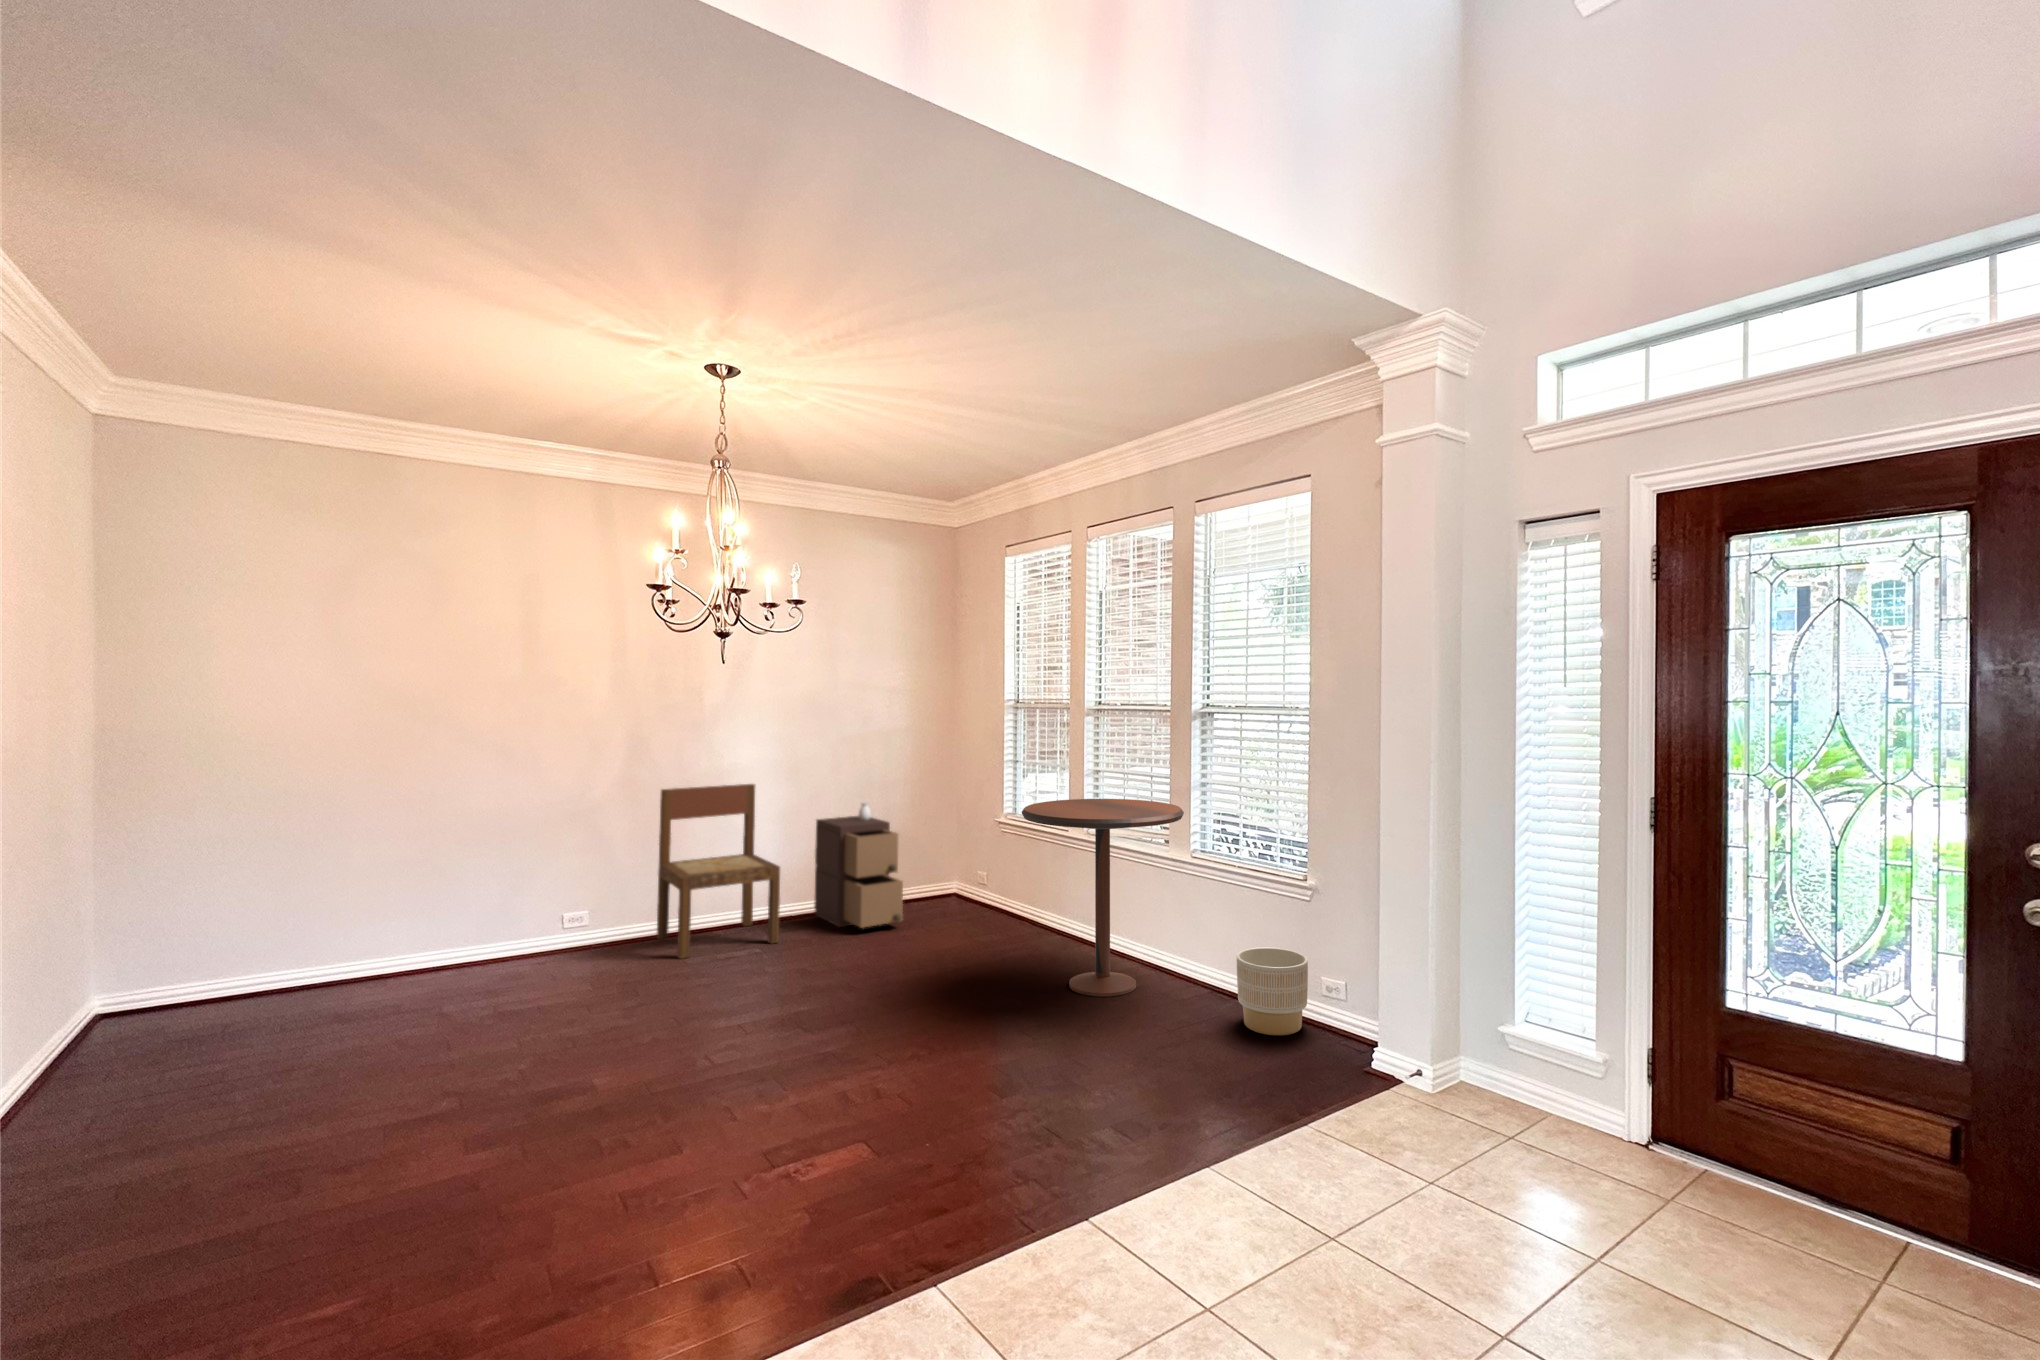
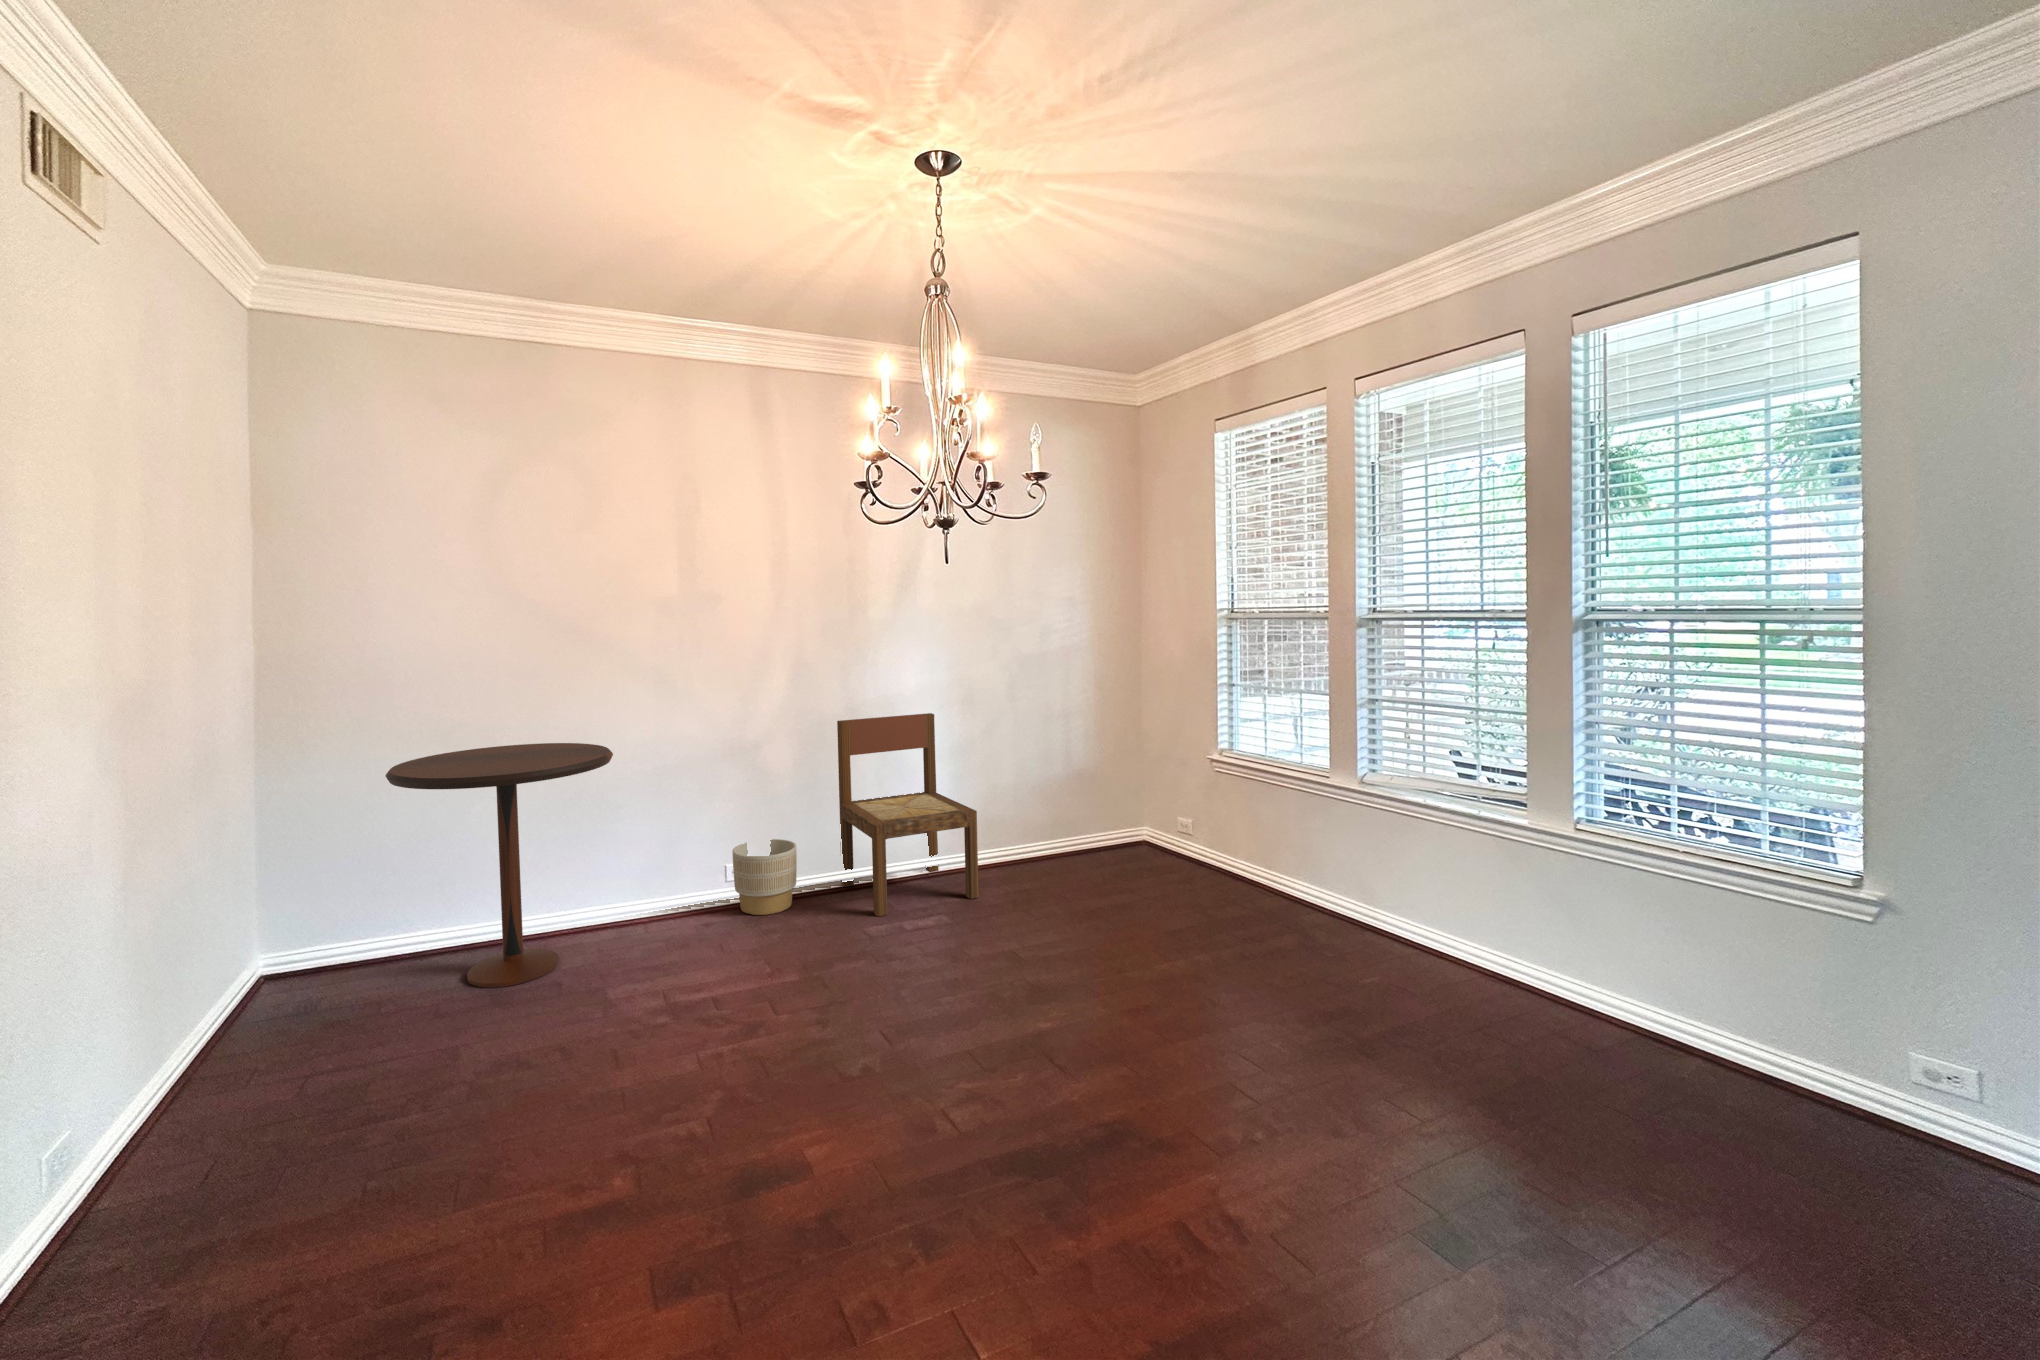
pedestal table: present [1022,799,1184,997] -> present [385,743,613,988]
storage cabinet: present [814,802,903,928] -> none [998,734,1112,883]
planter: present [1237,947,1308,1035] -> present [732,839,797,915]

